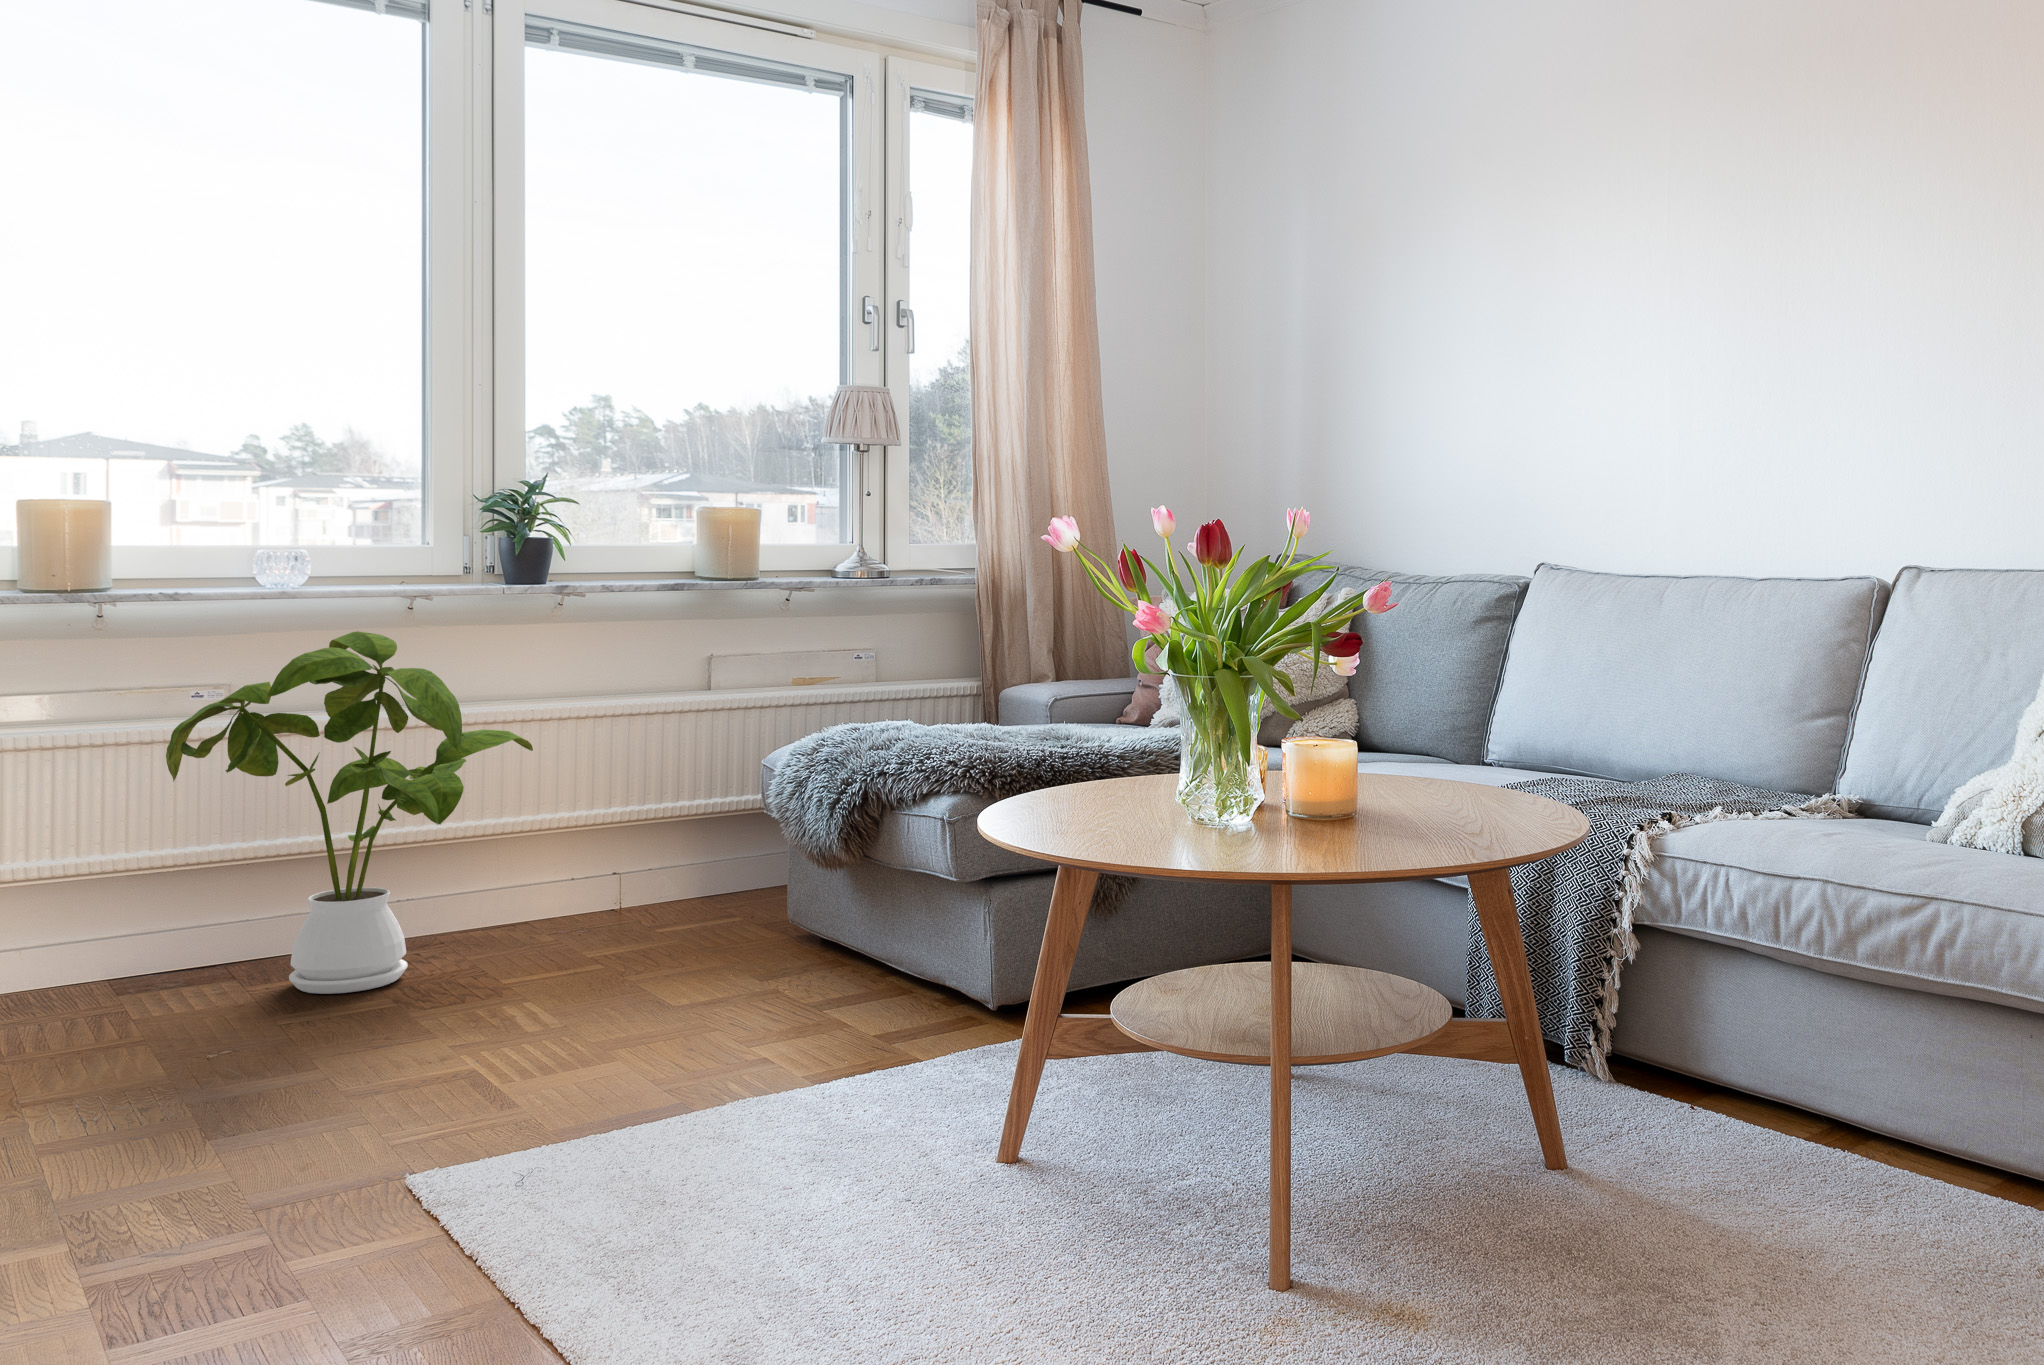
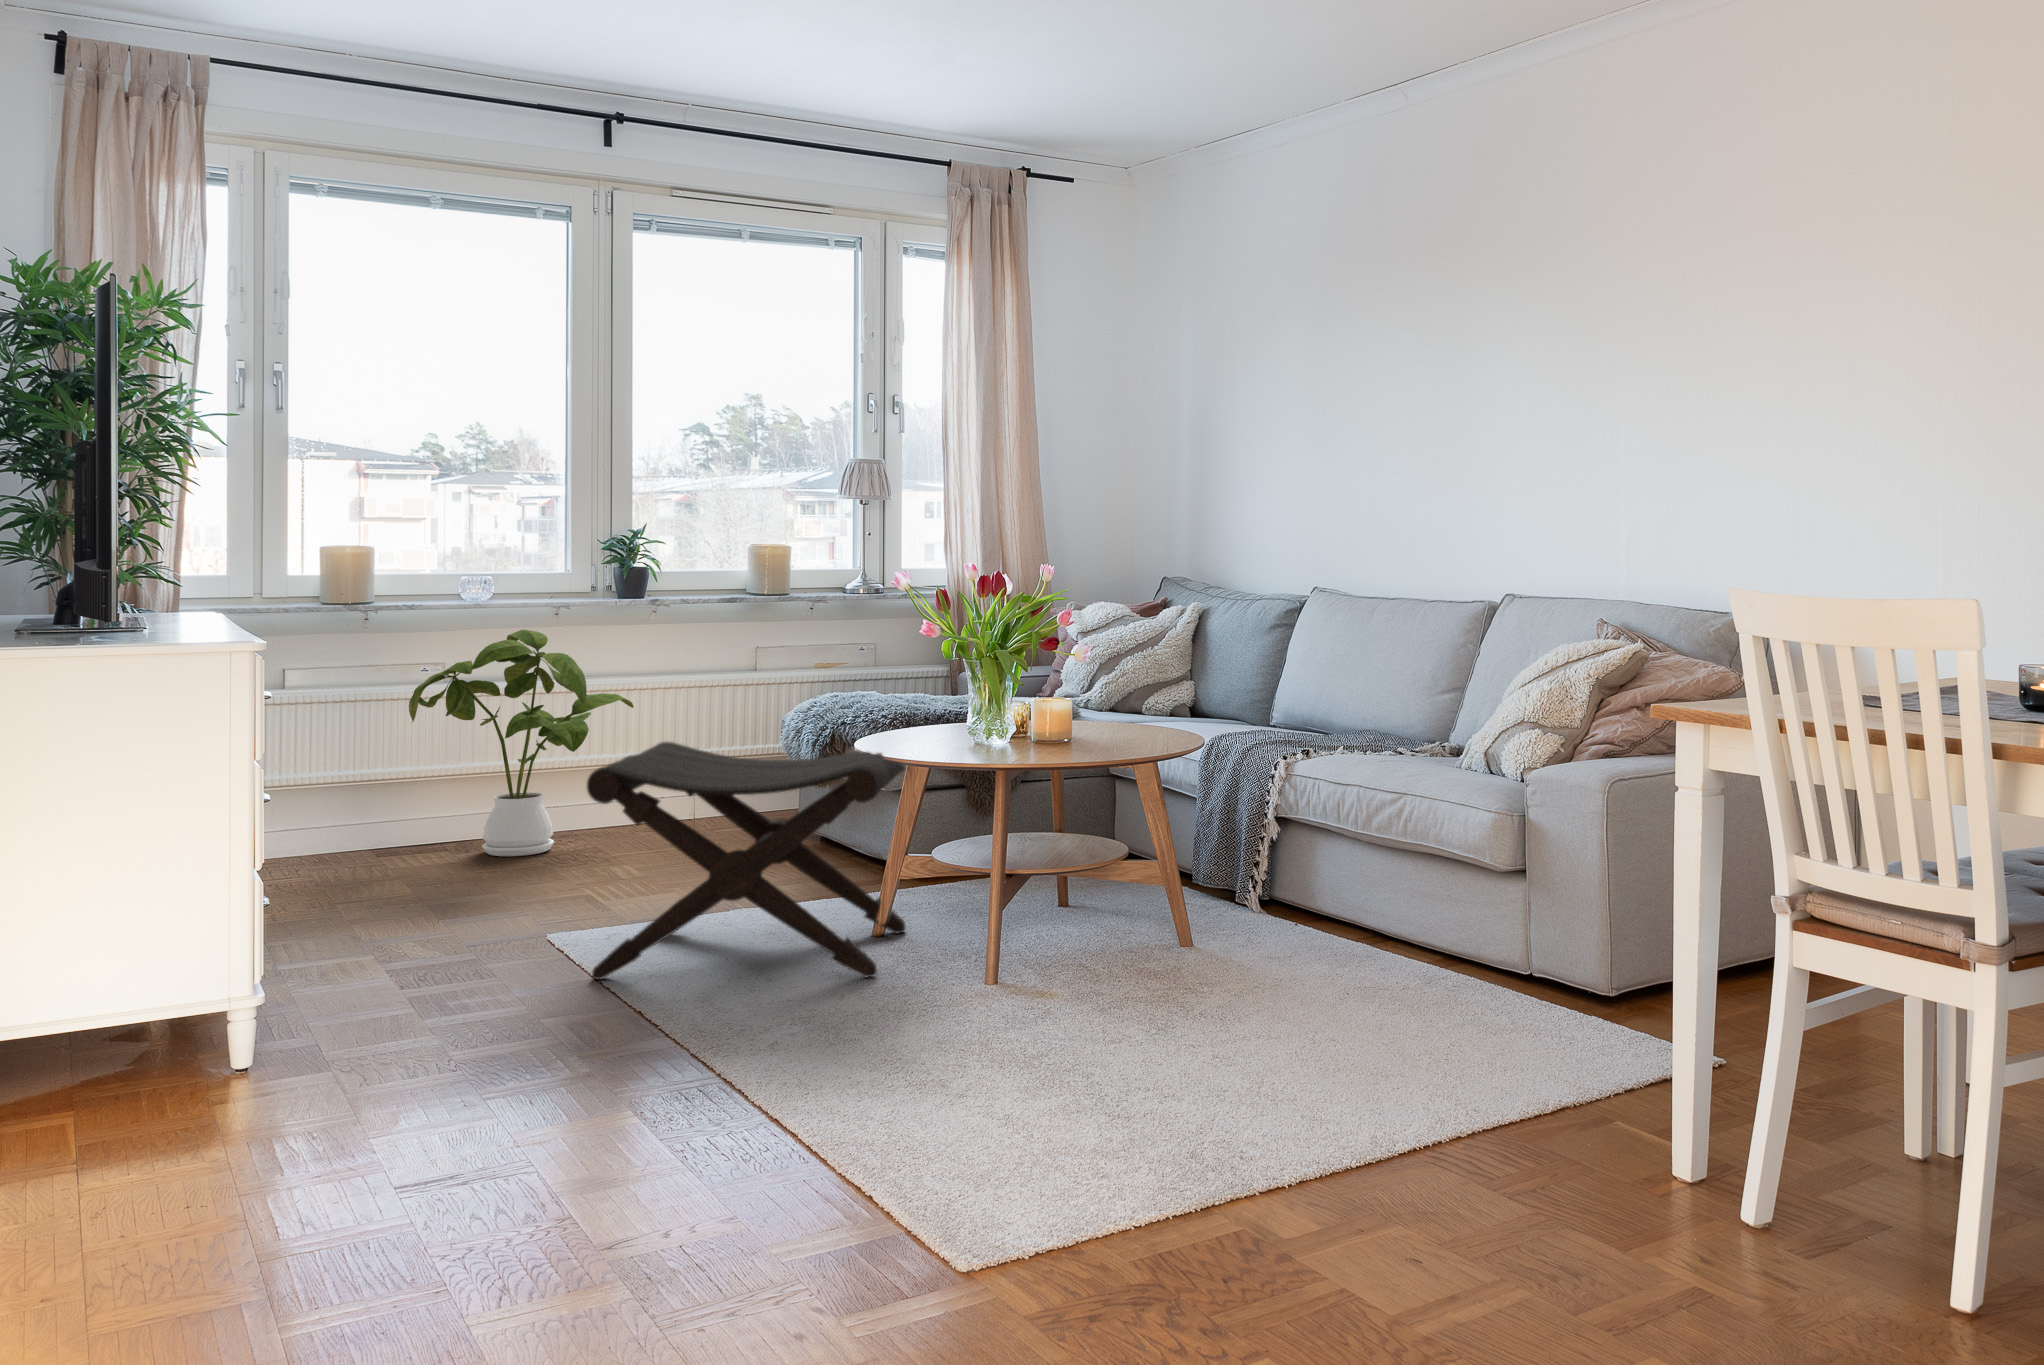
footstool: none [482,817,1062,1315] -> present [587,742,906,980]

